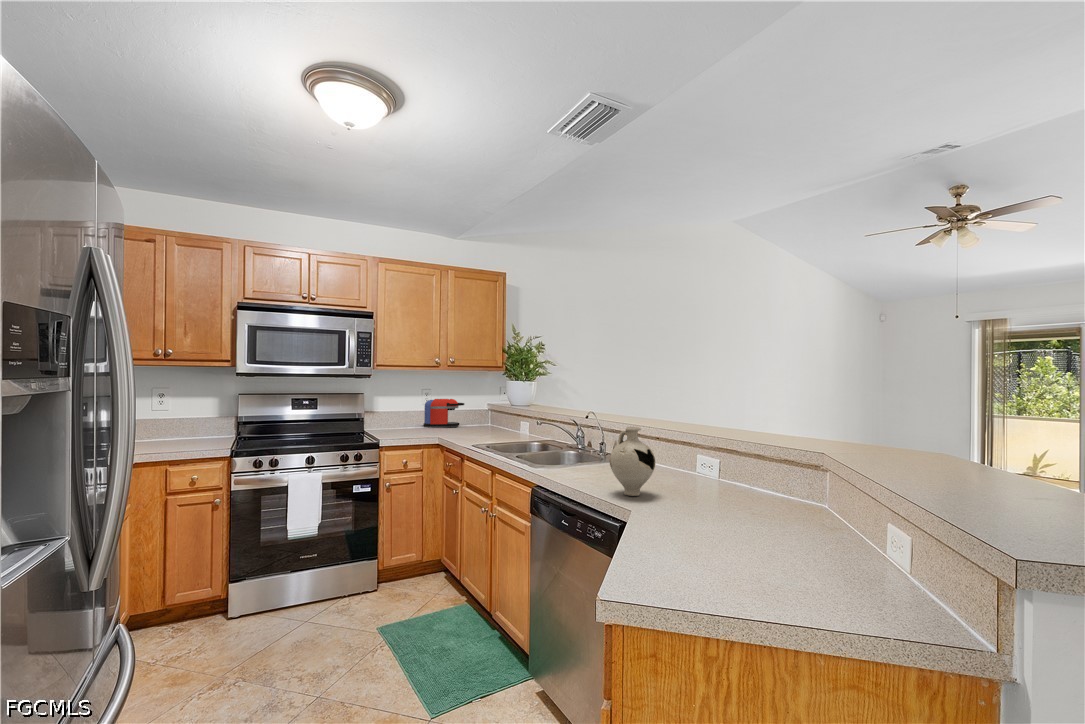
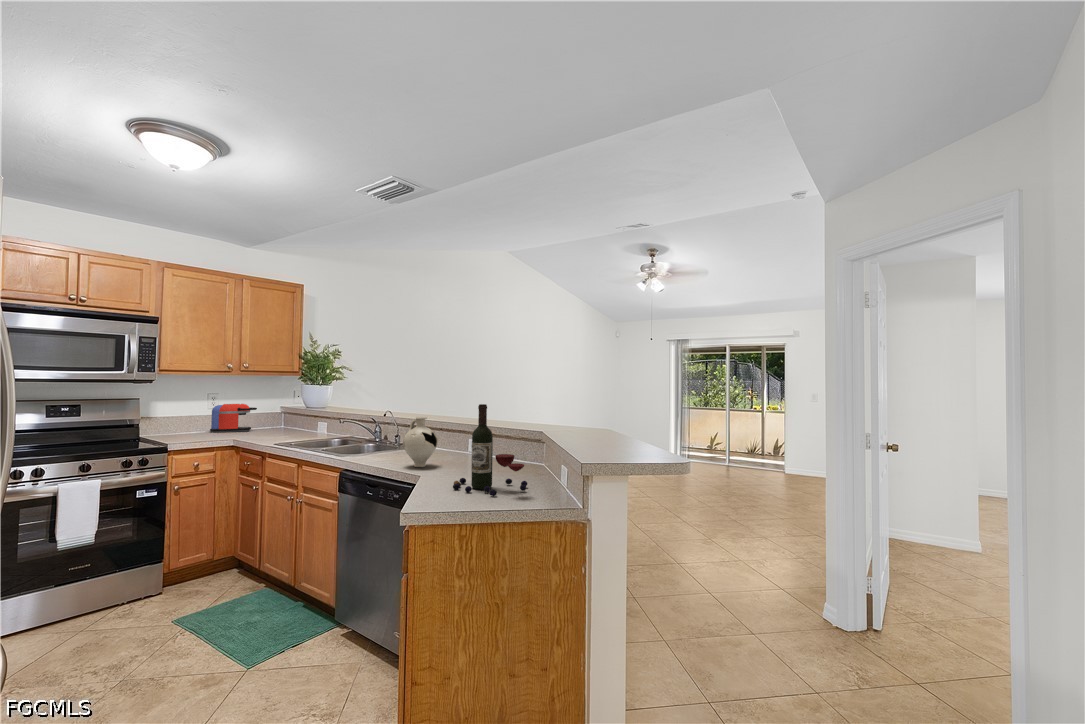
wine bottle: none [684,418,821,589] -> present [453,404,527,496]

